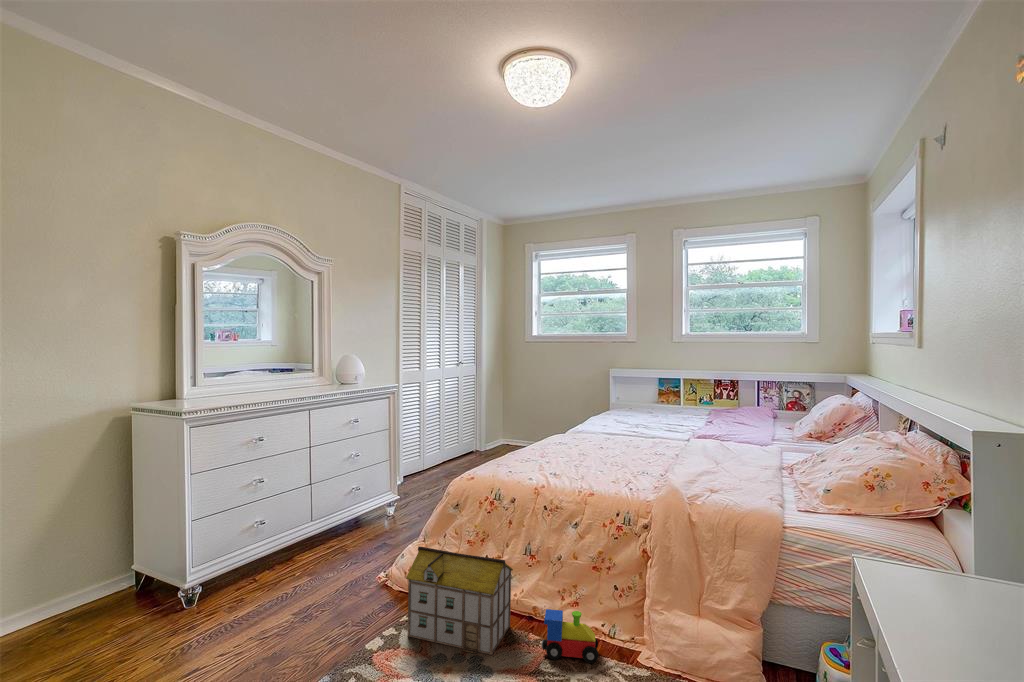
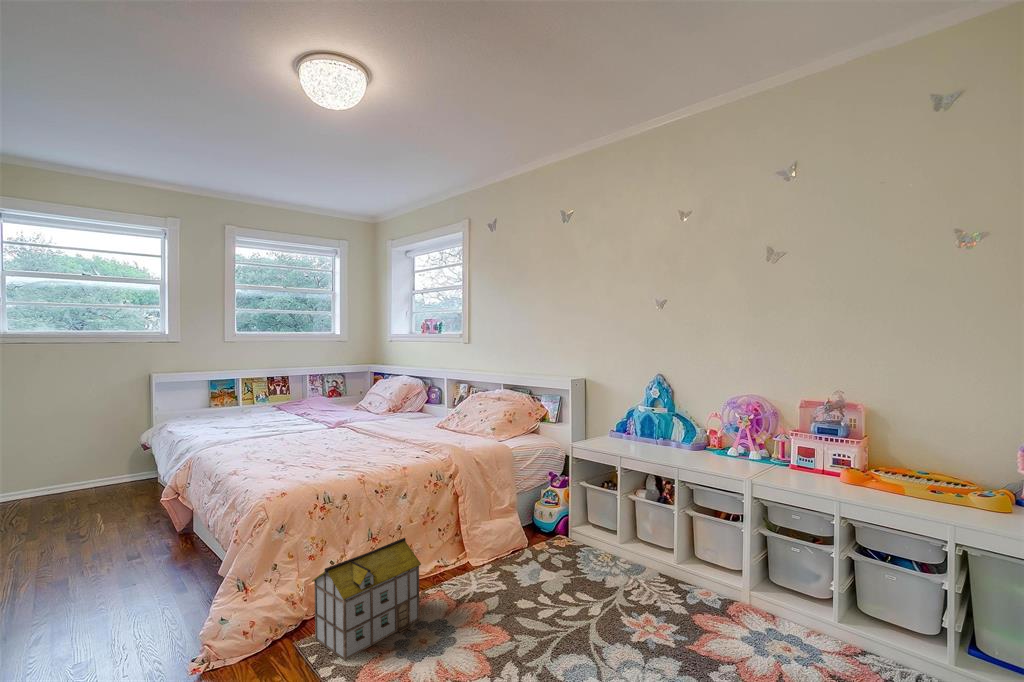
toy train: present [542,609,599,663] -> none [432,550,469,594]

